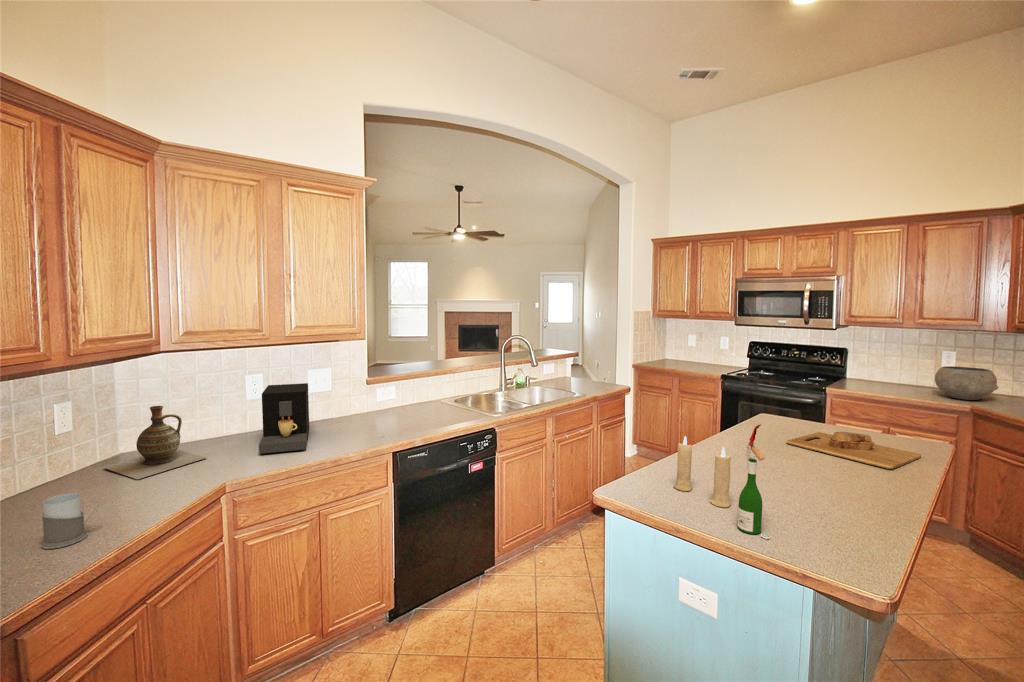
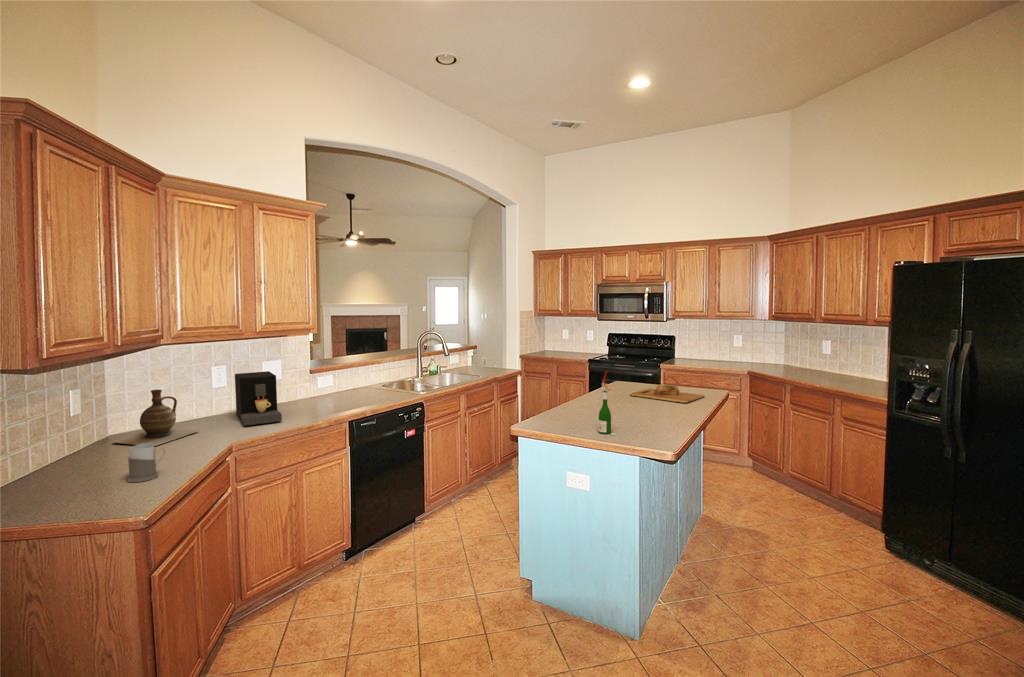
ceramic bowl: present [935,366,998,400] -> none [726,345,760,367]
candle: present [674,436,731,507] -> none [561,384,595,425]

